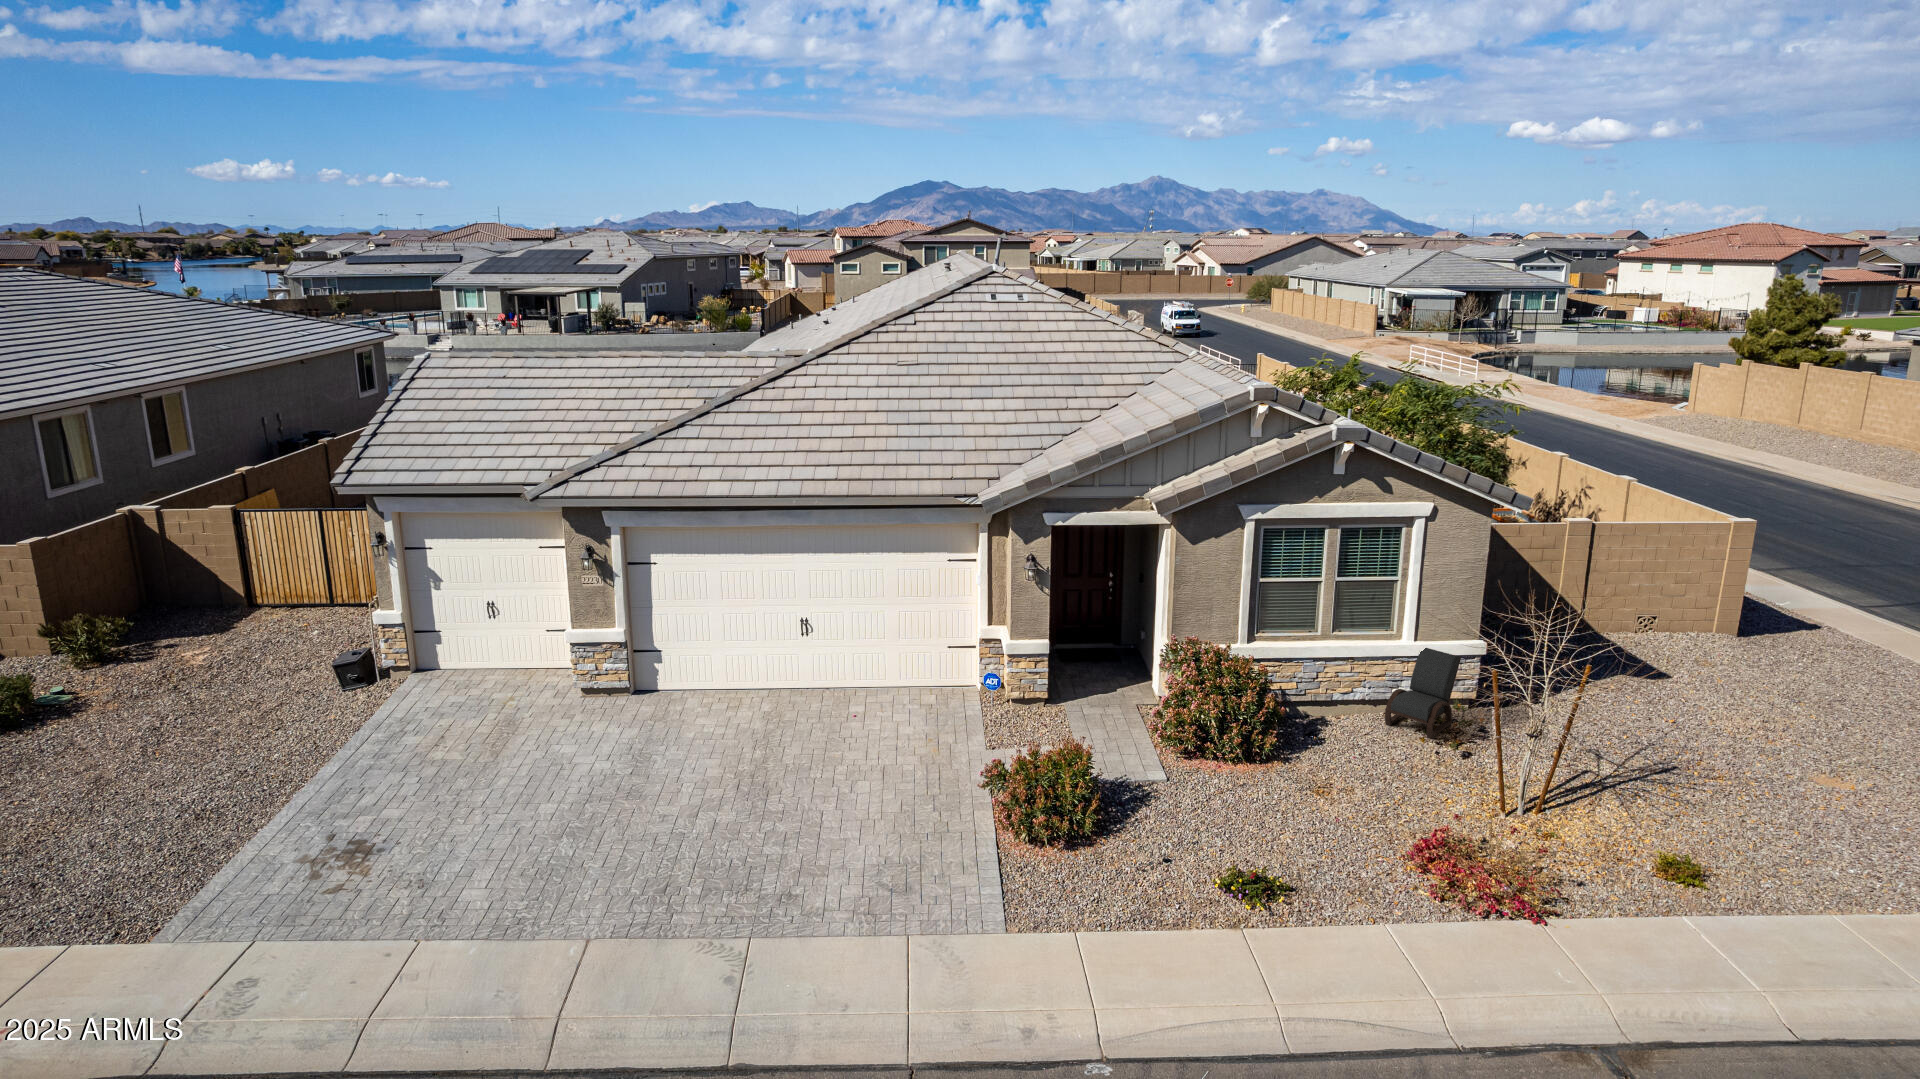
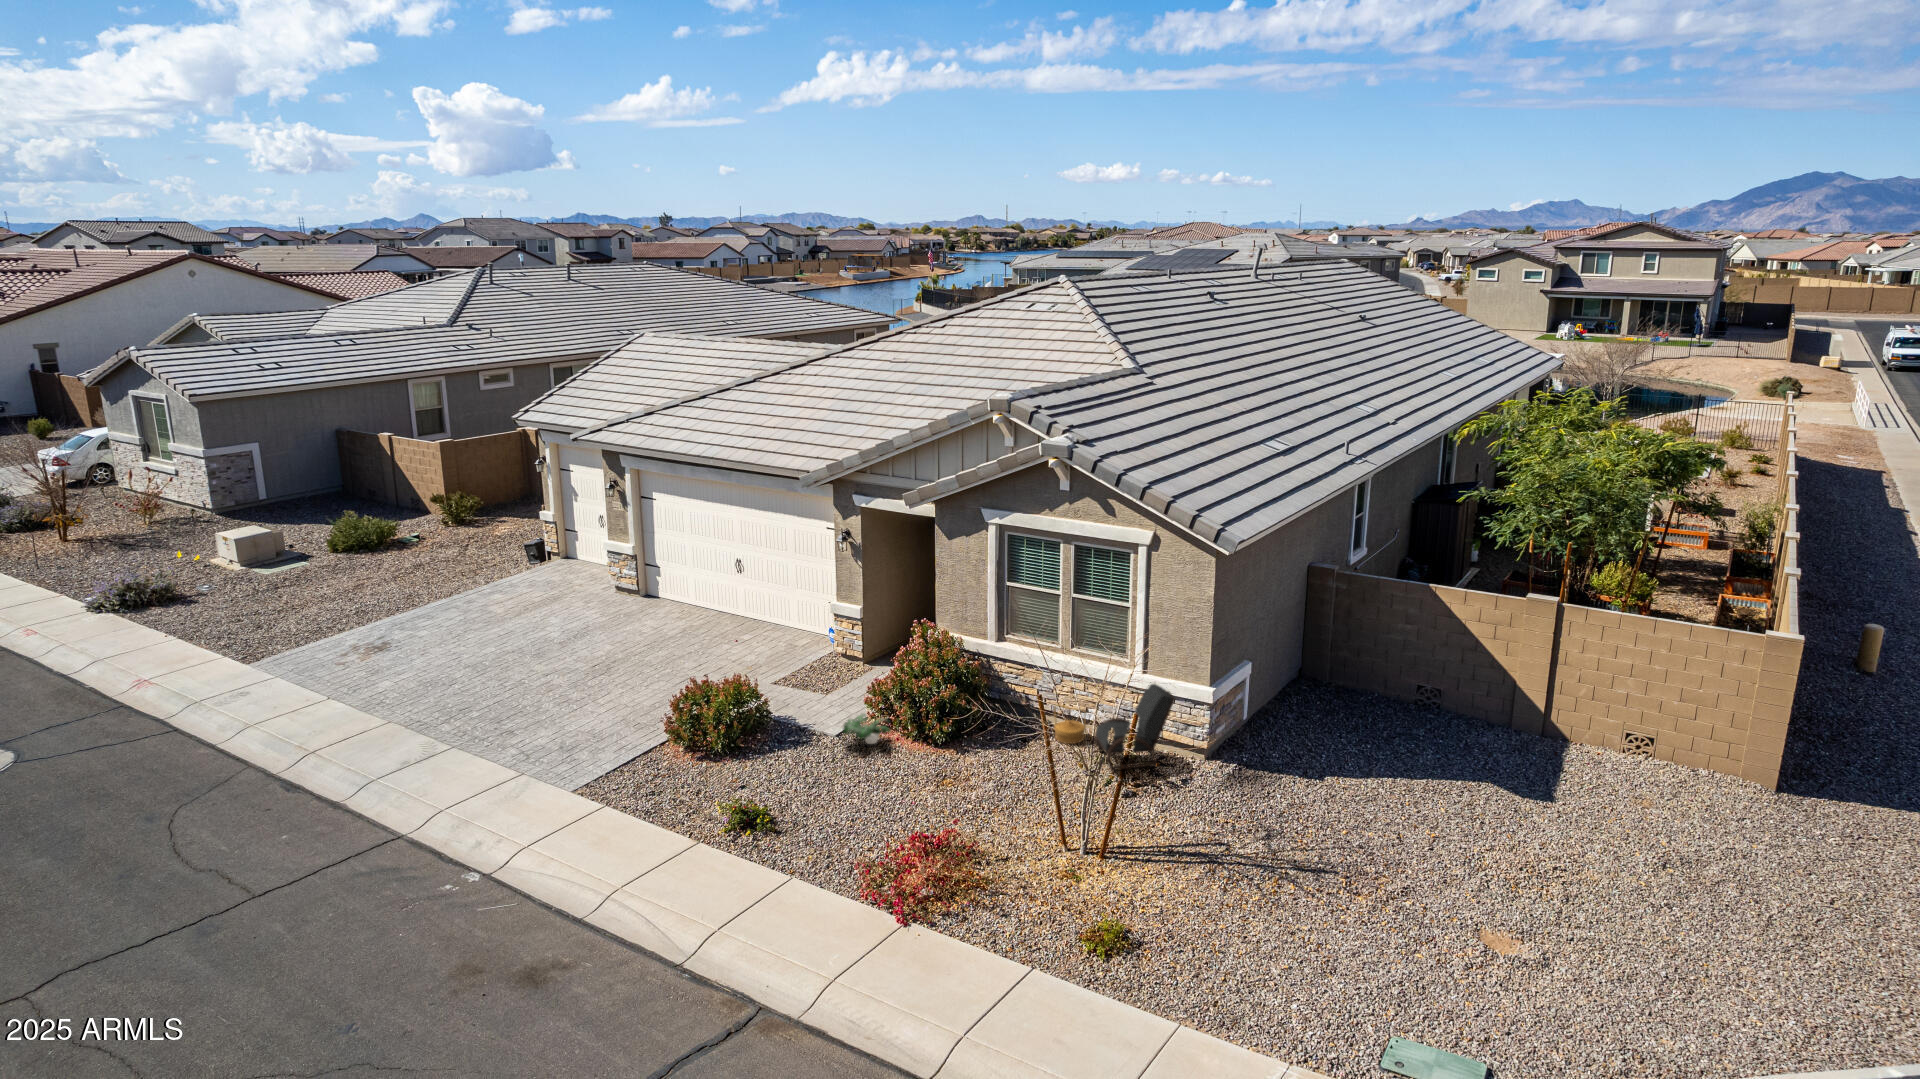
woven basket: none [1329,689,1364,727] -> present [1055,704,1086,744]
potted plant: none [1179,747,1239,778] -> present [843,714,890,744]

